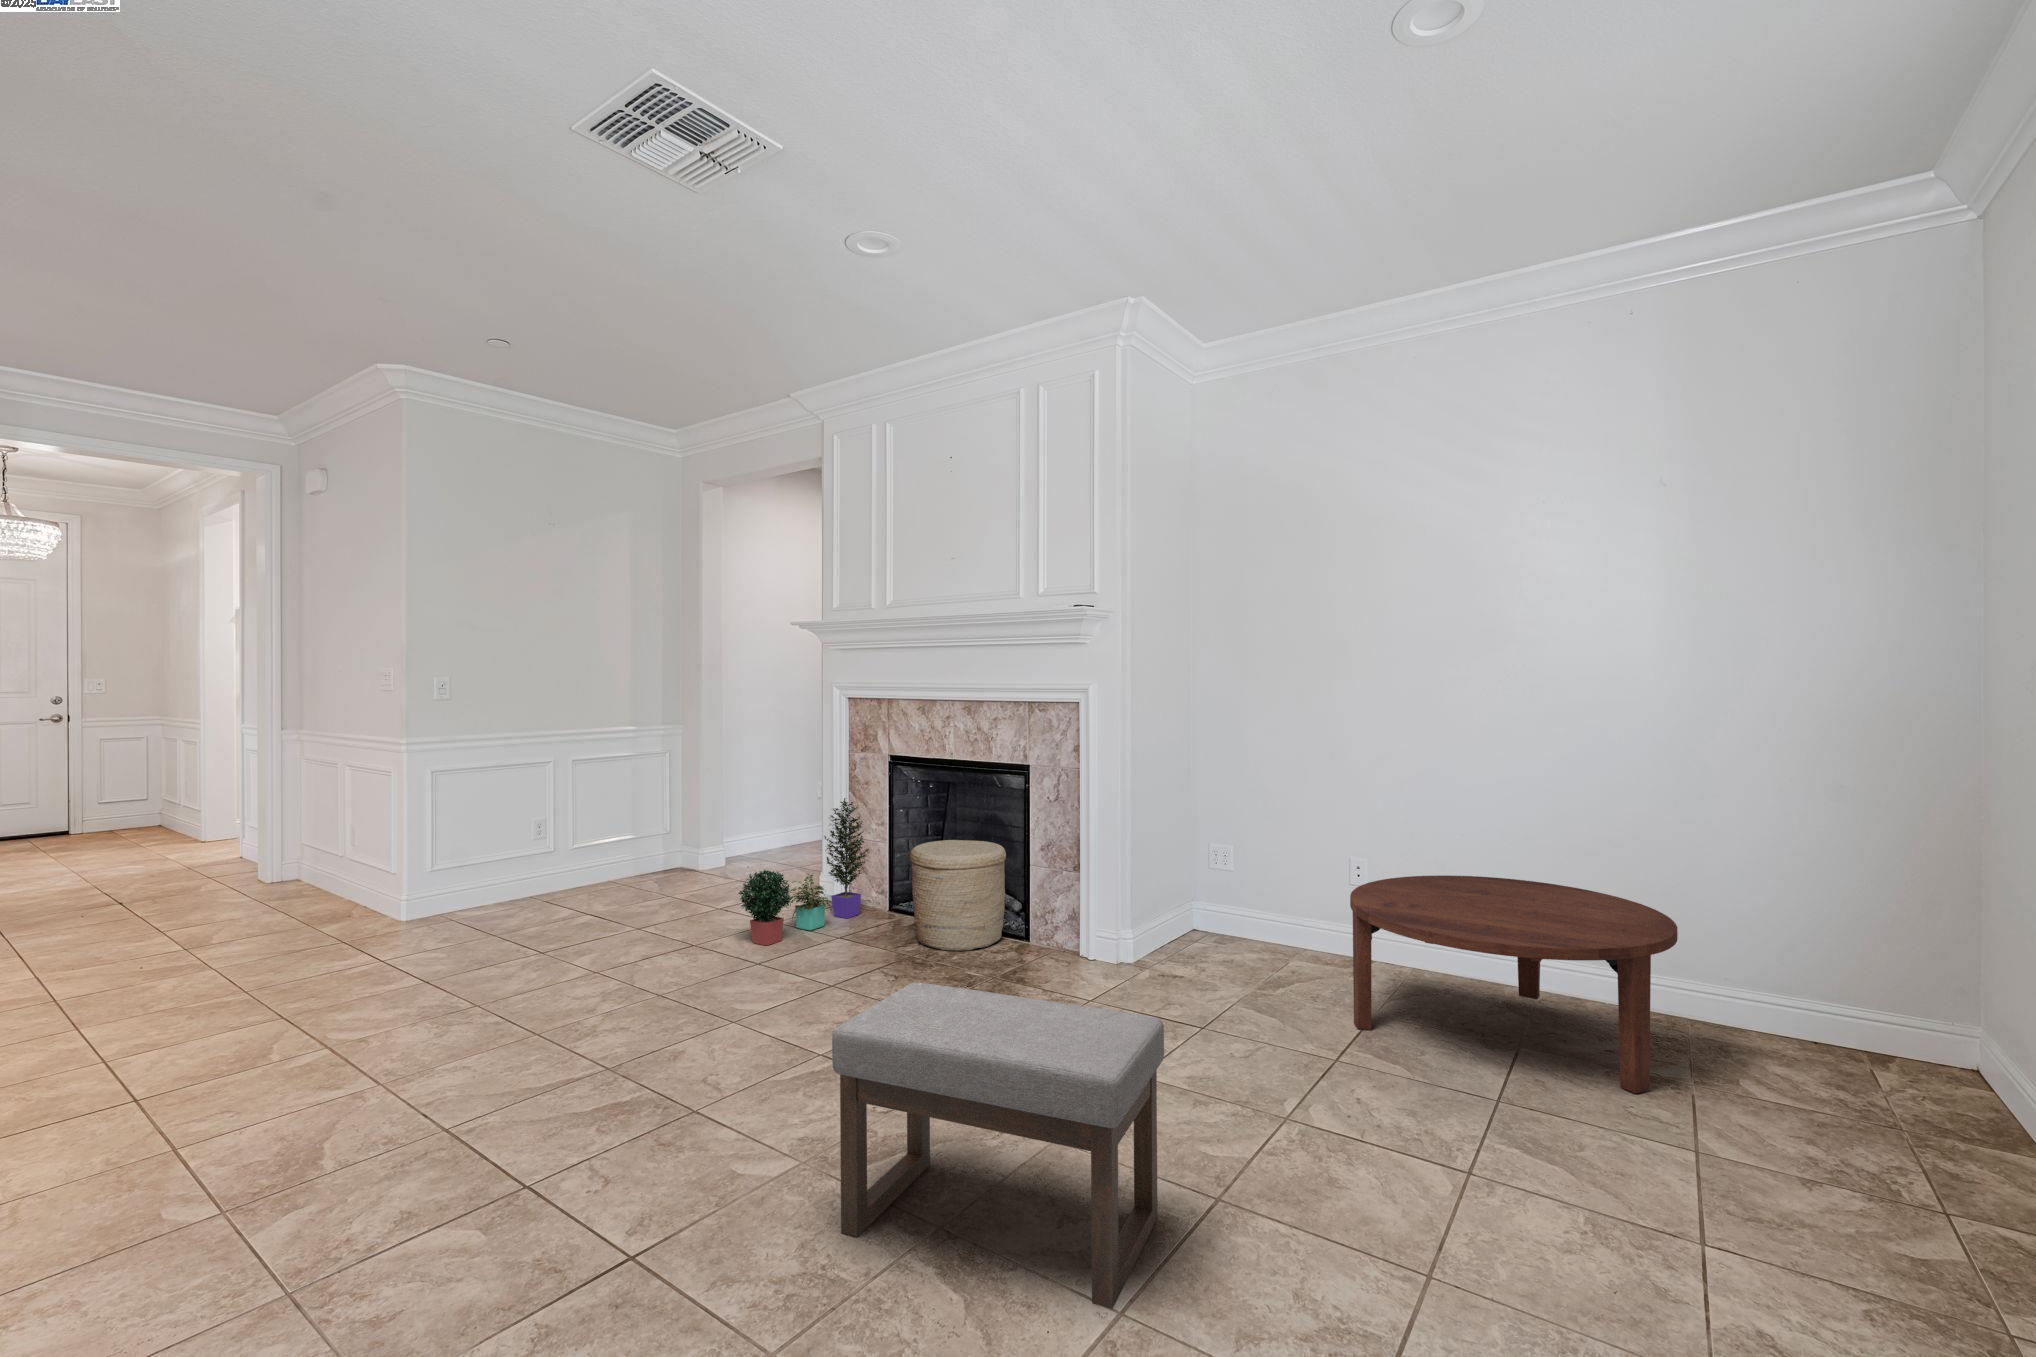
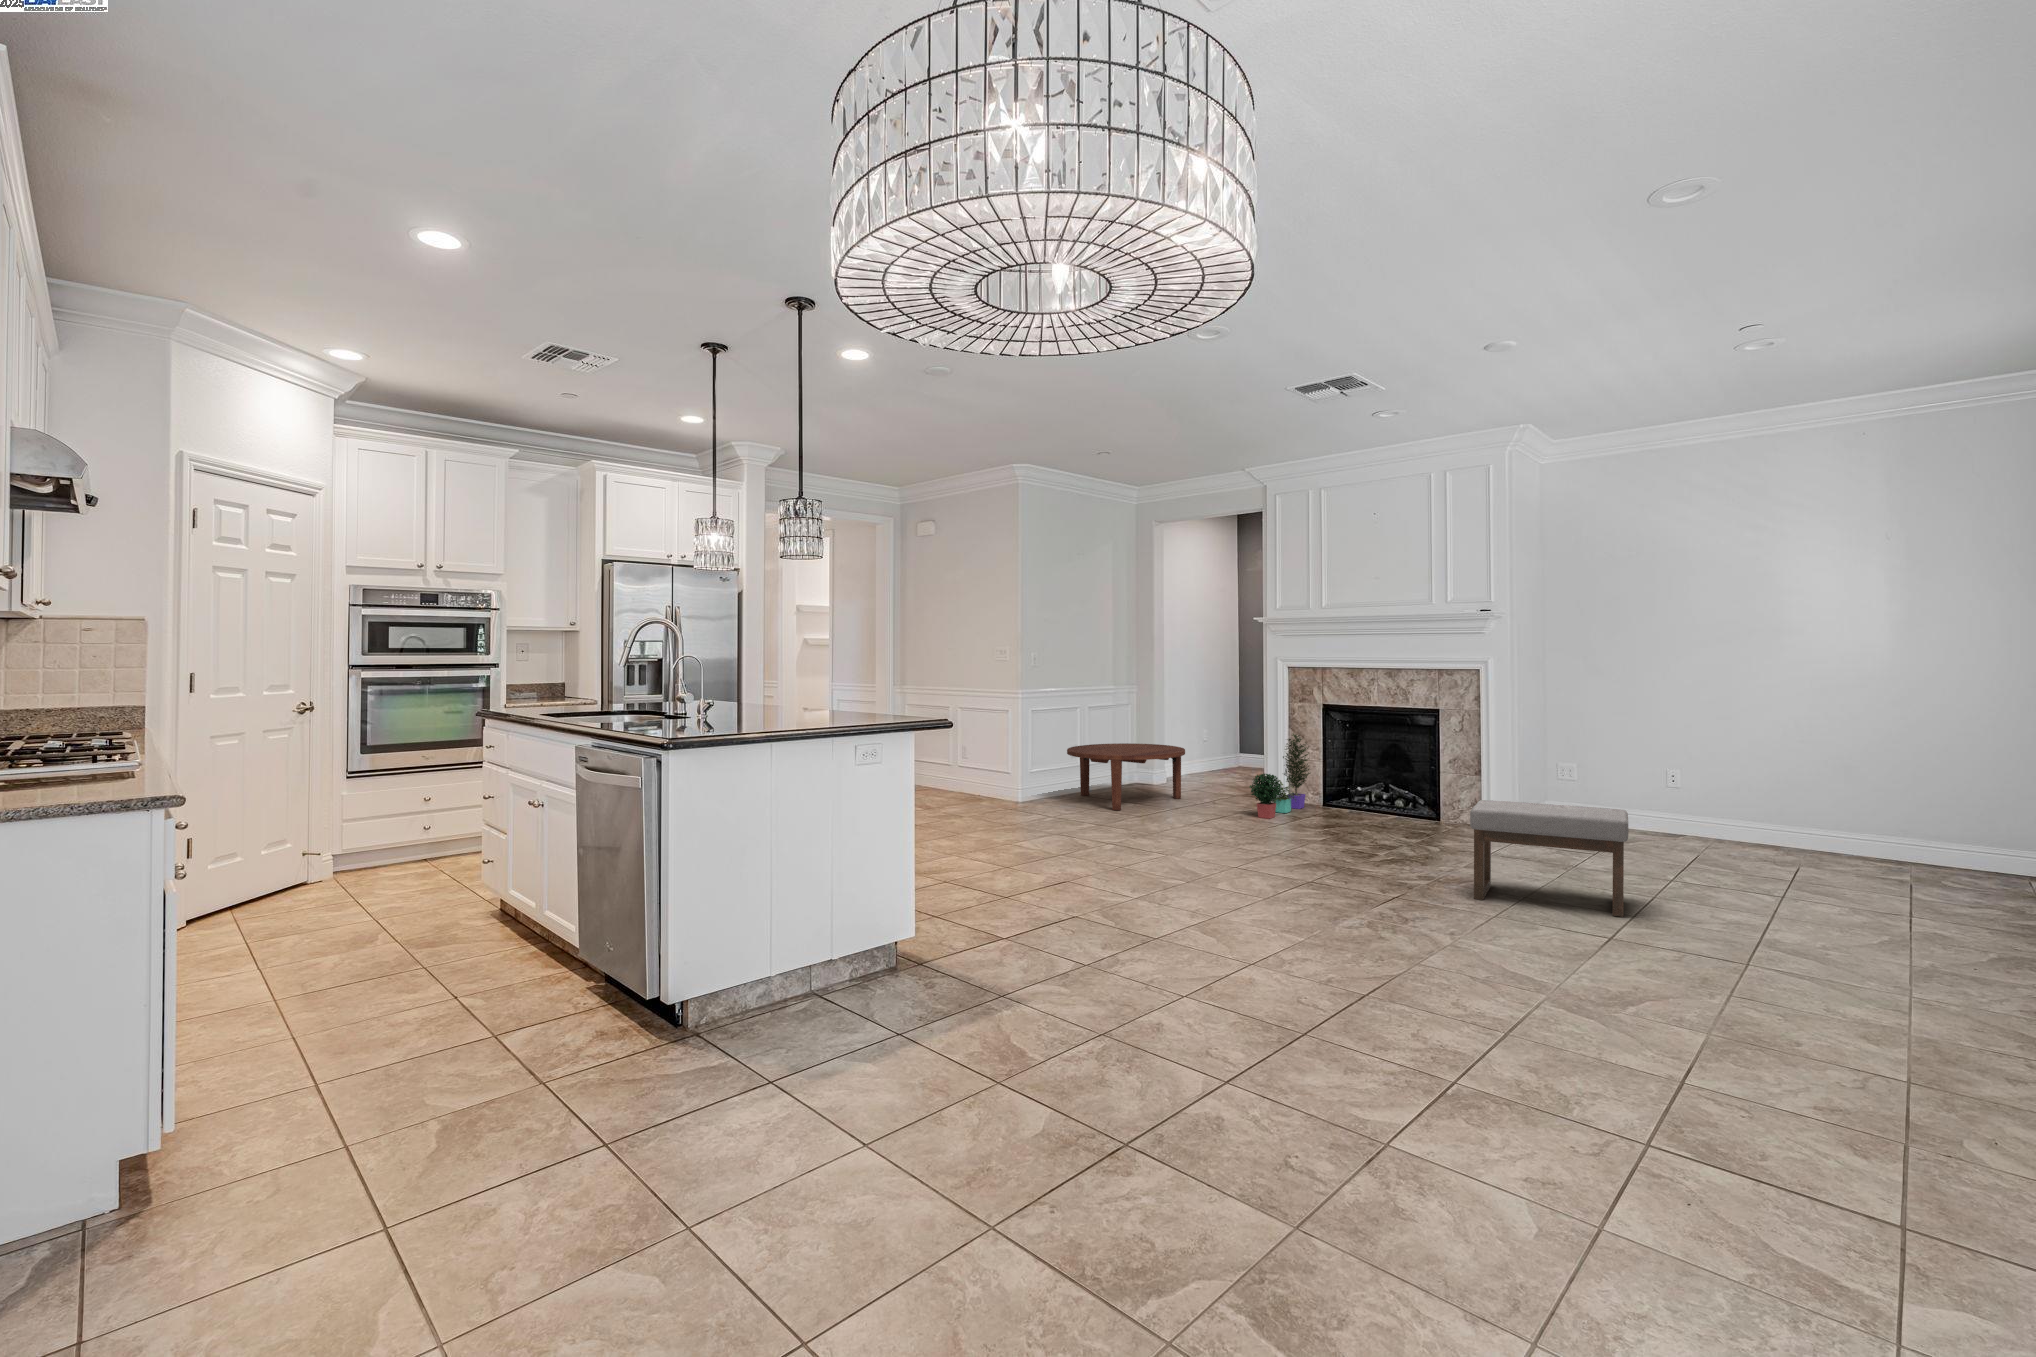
woven basket: present [910,840,1006,951] -> none [1357,758,1422,823]
coffee table: present [1350,875,1678,1093] -> present [1067,743,1185,810]

